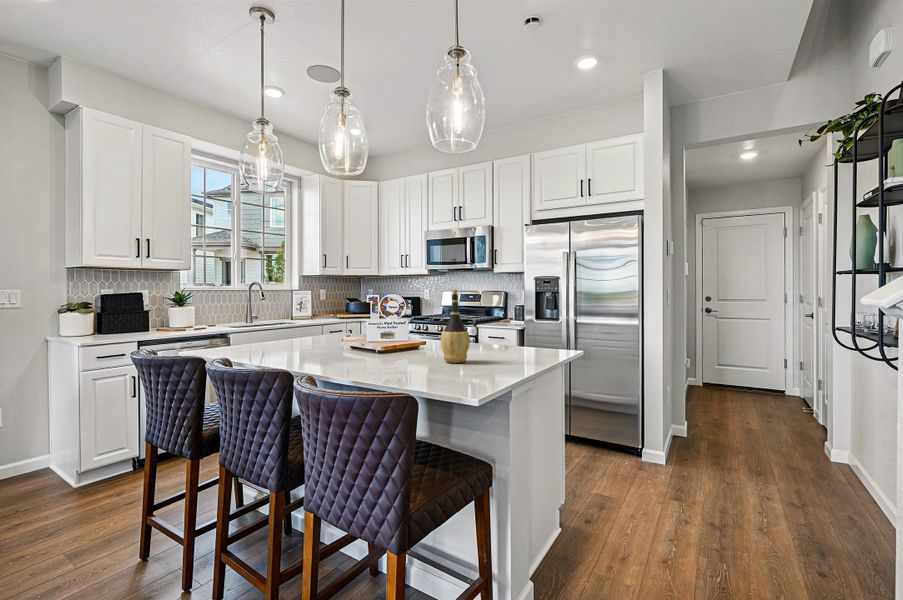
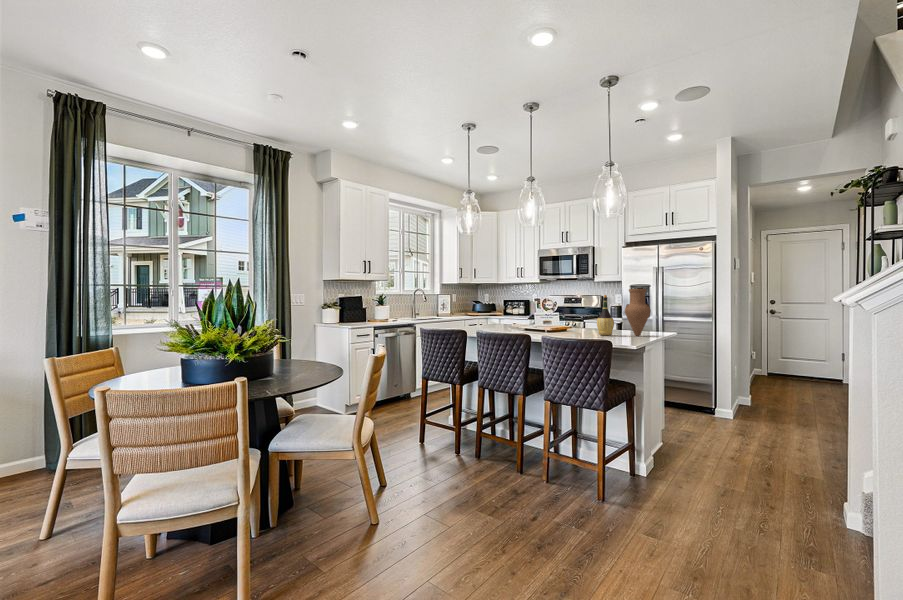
vase: none [491,278,533,361] -> present [625,289,651,336]

